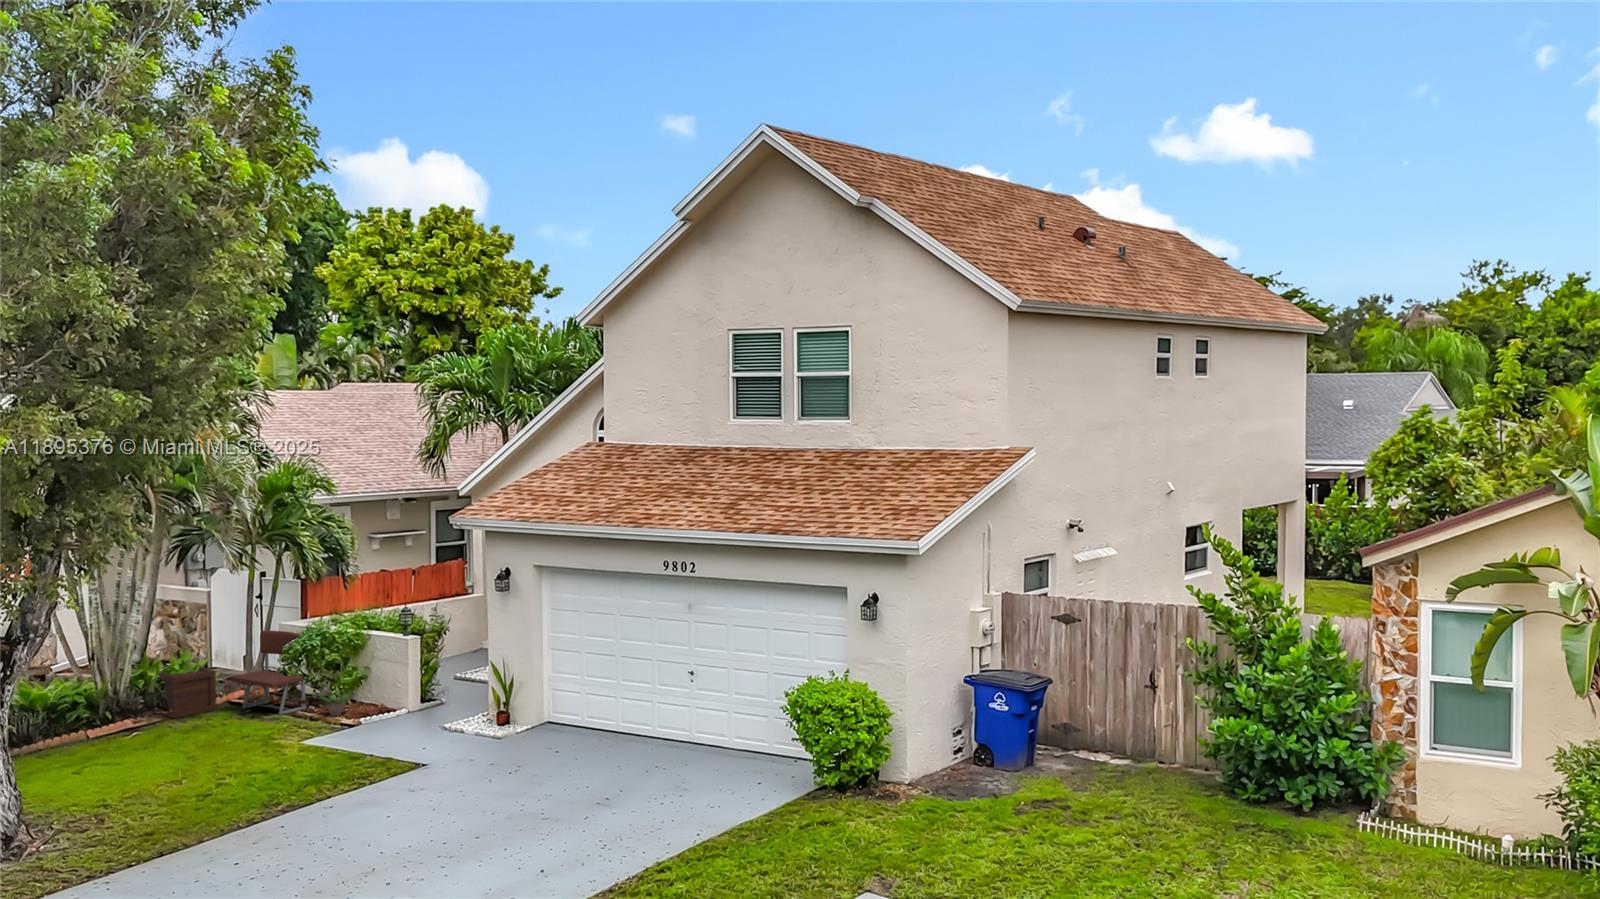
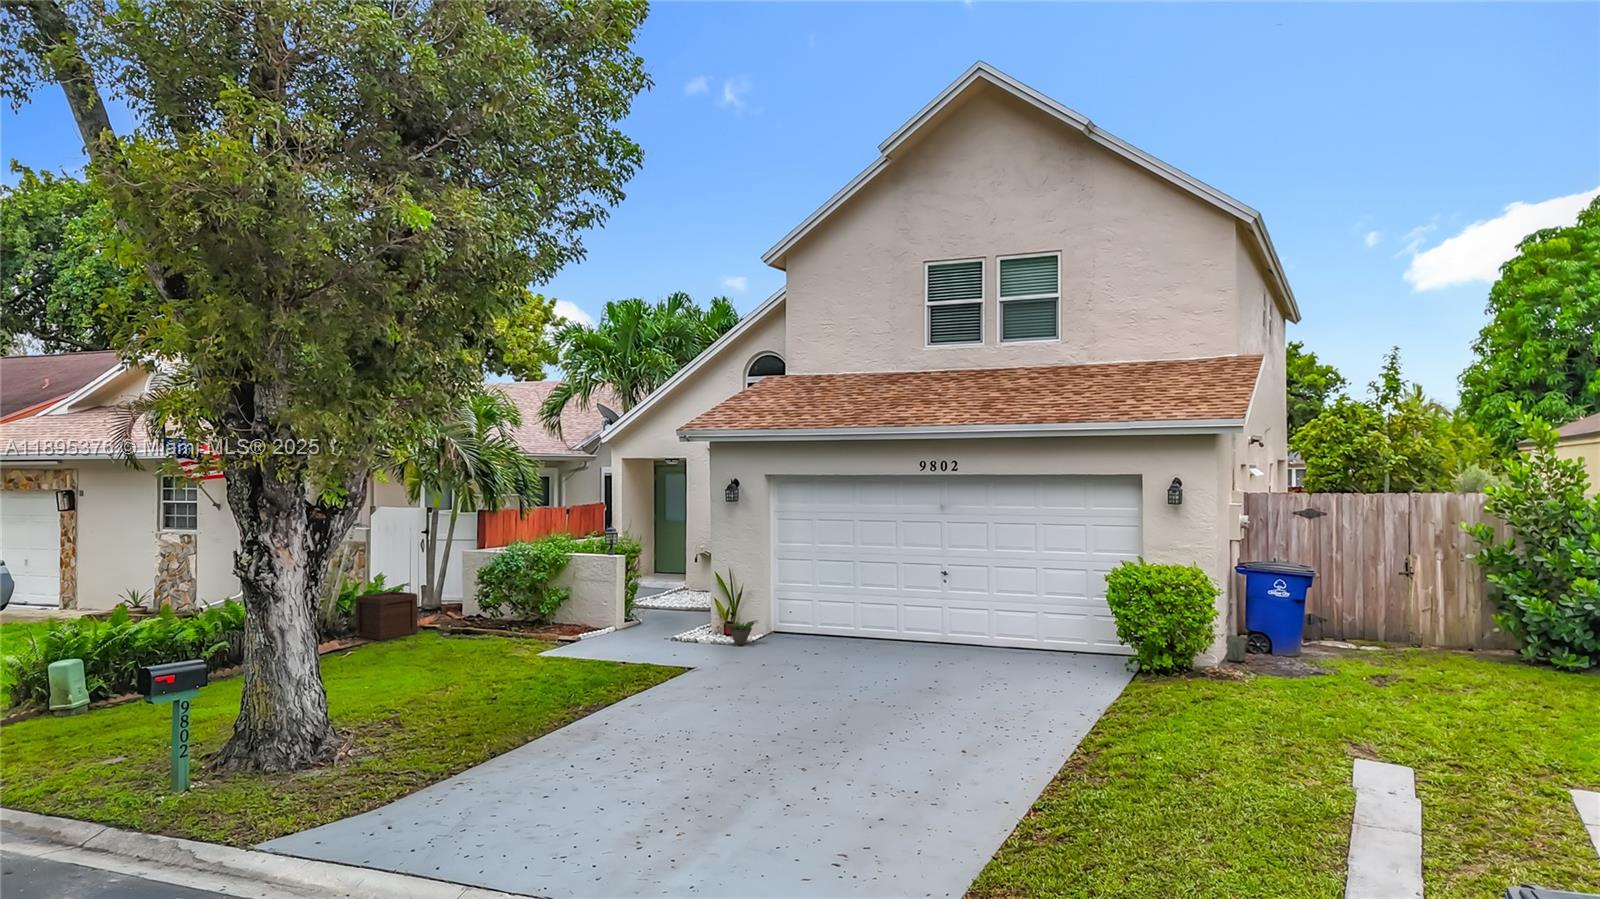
bench: present [231,631,307,715] -> none [434,556,510,635]
decorative plant: present [321,694,350,716] -> present [722,620,758,644]
watering can: none [944,746,969,783] -> present [1227,635,1246,663]

